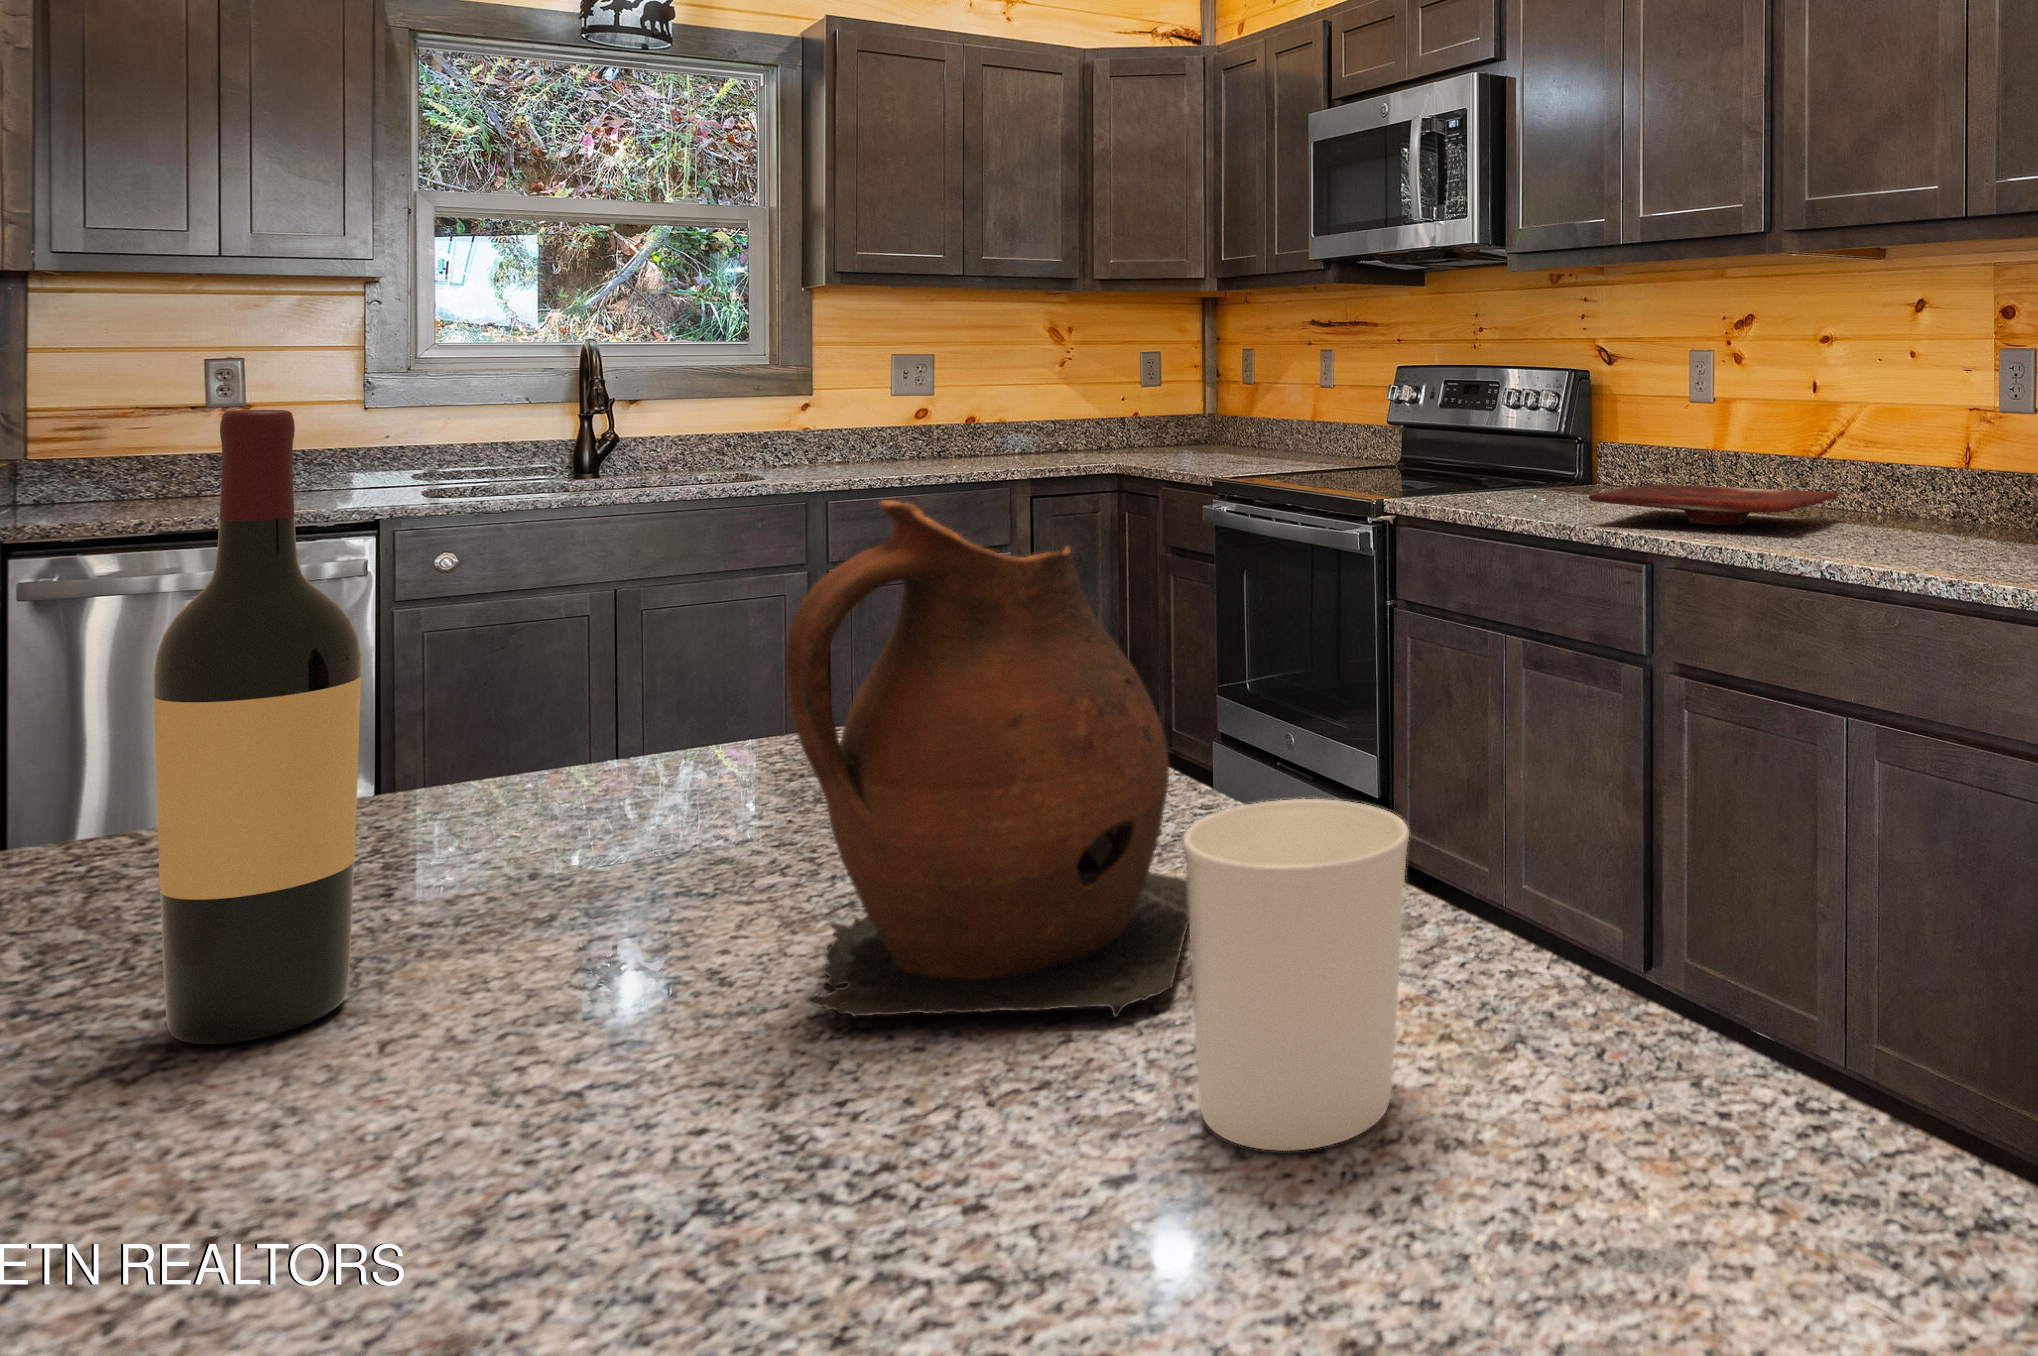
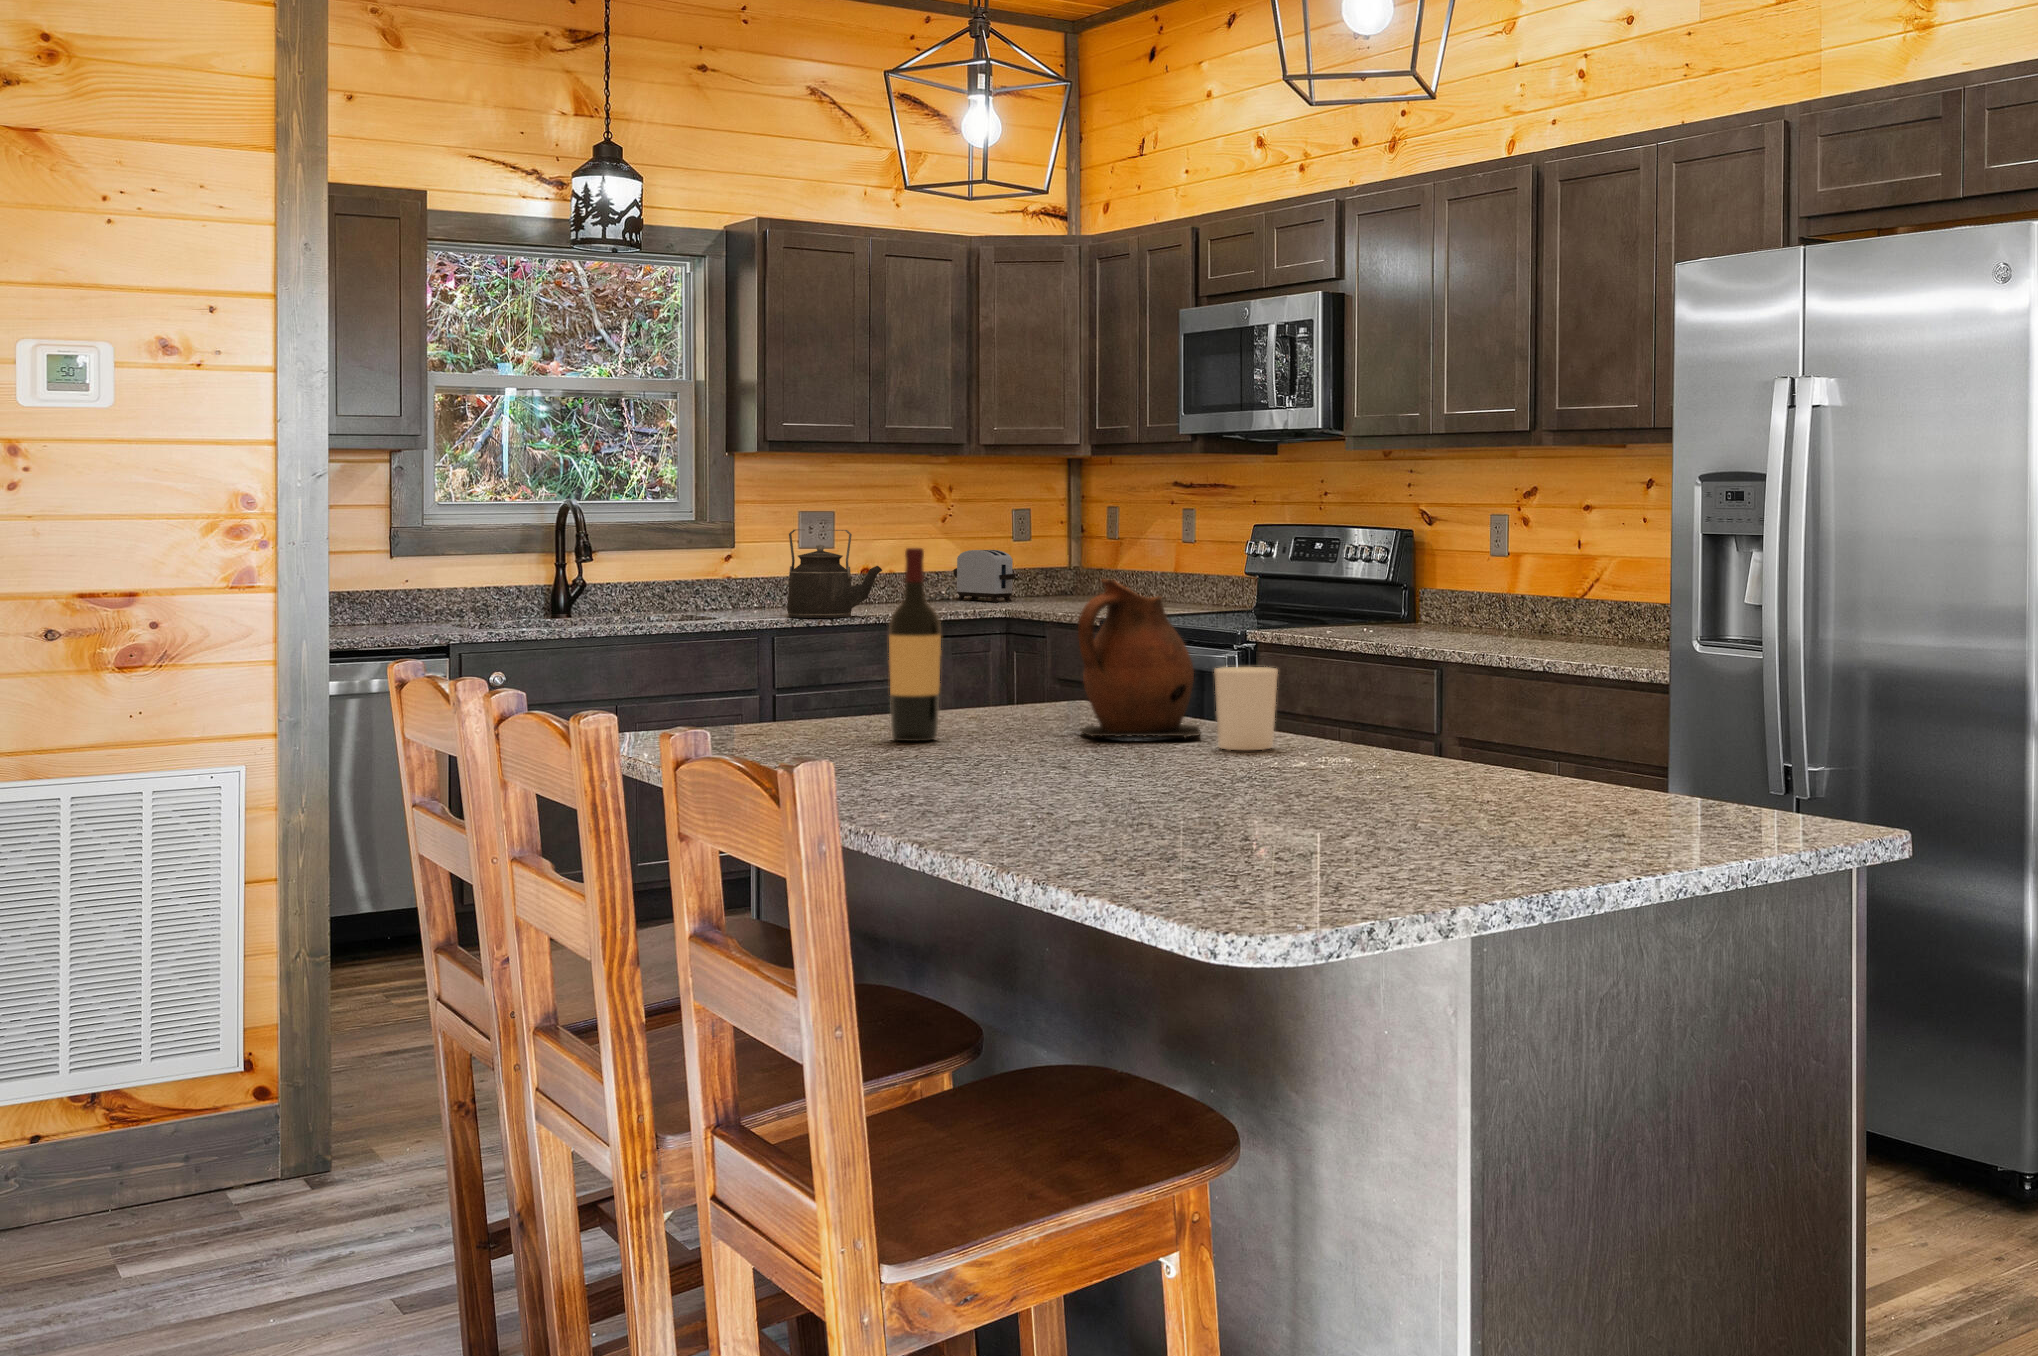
kettle: none [848,373,961,478] -> present [787,529,882,618]
toaster: none [1074,395,1138,453] -> present [953,550,1016,602]
cutting board: present [1589,484,1838,525] -> none [1400,619,1587,646]

